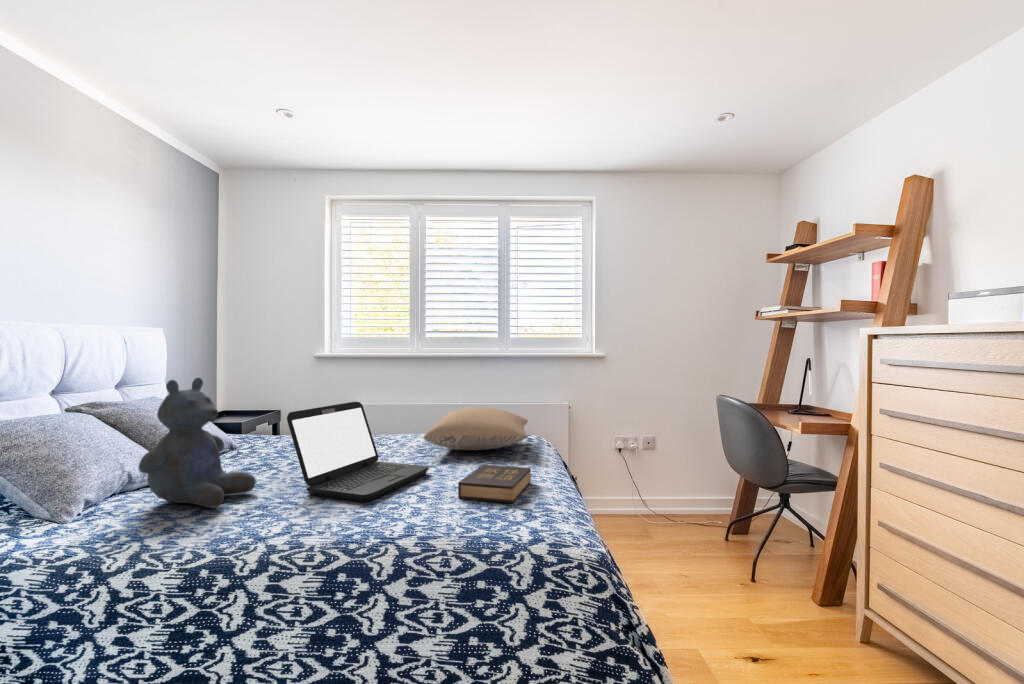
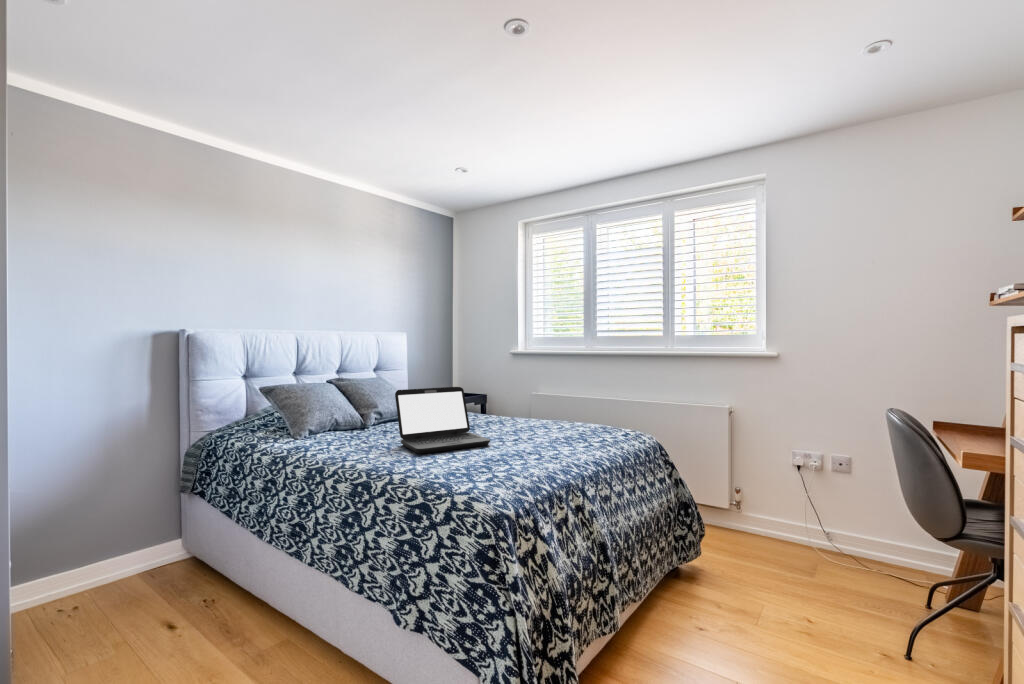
stuffed bear: present [139,378,256,508] -> none [319,365,382,443]
pillow: present [424,407,528,450] -> none [509,400,623,436]
hardback book: present [458,465,531,503] -> none [472,443,542,471]

